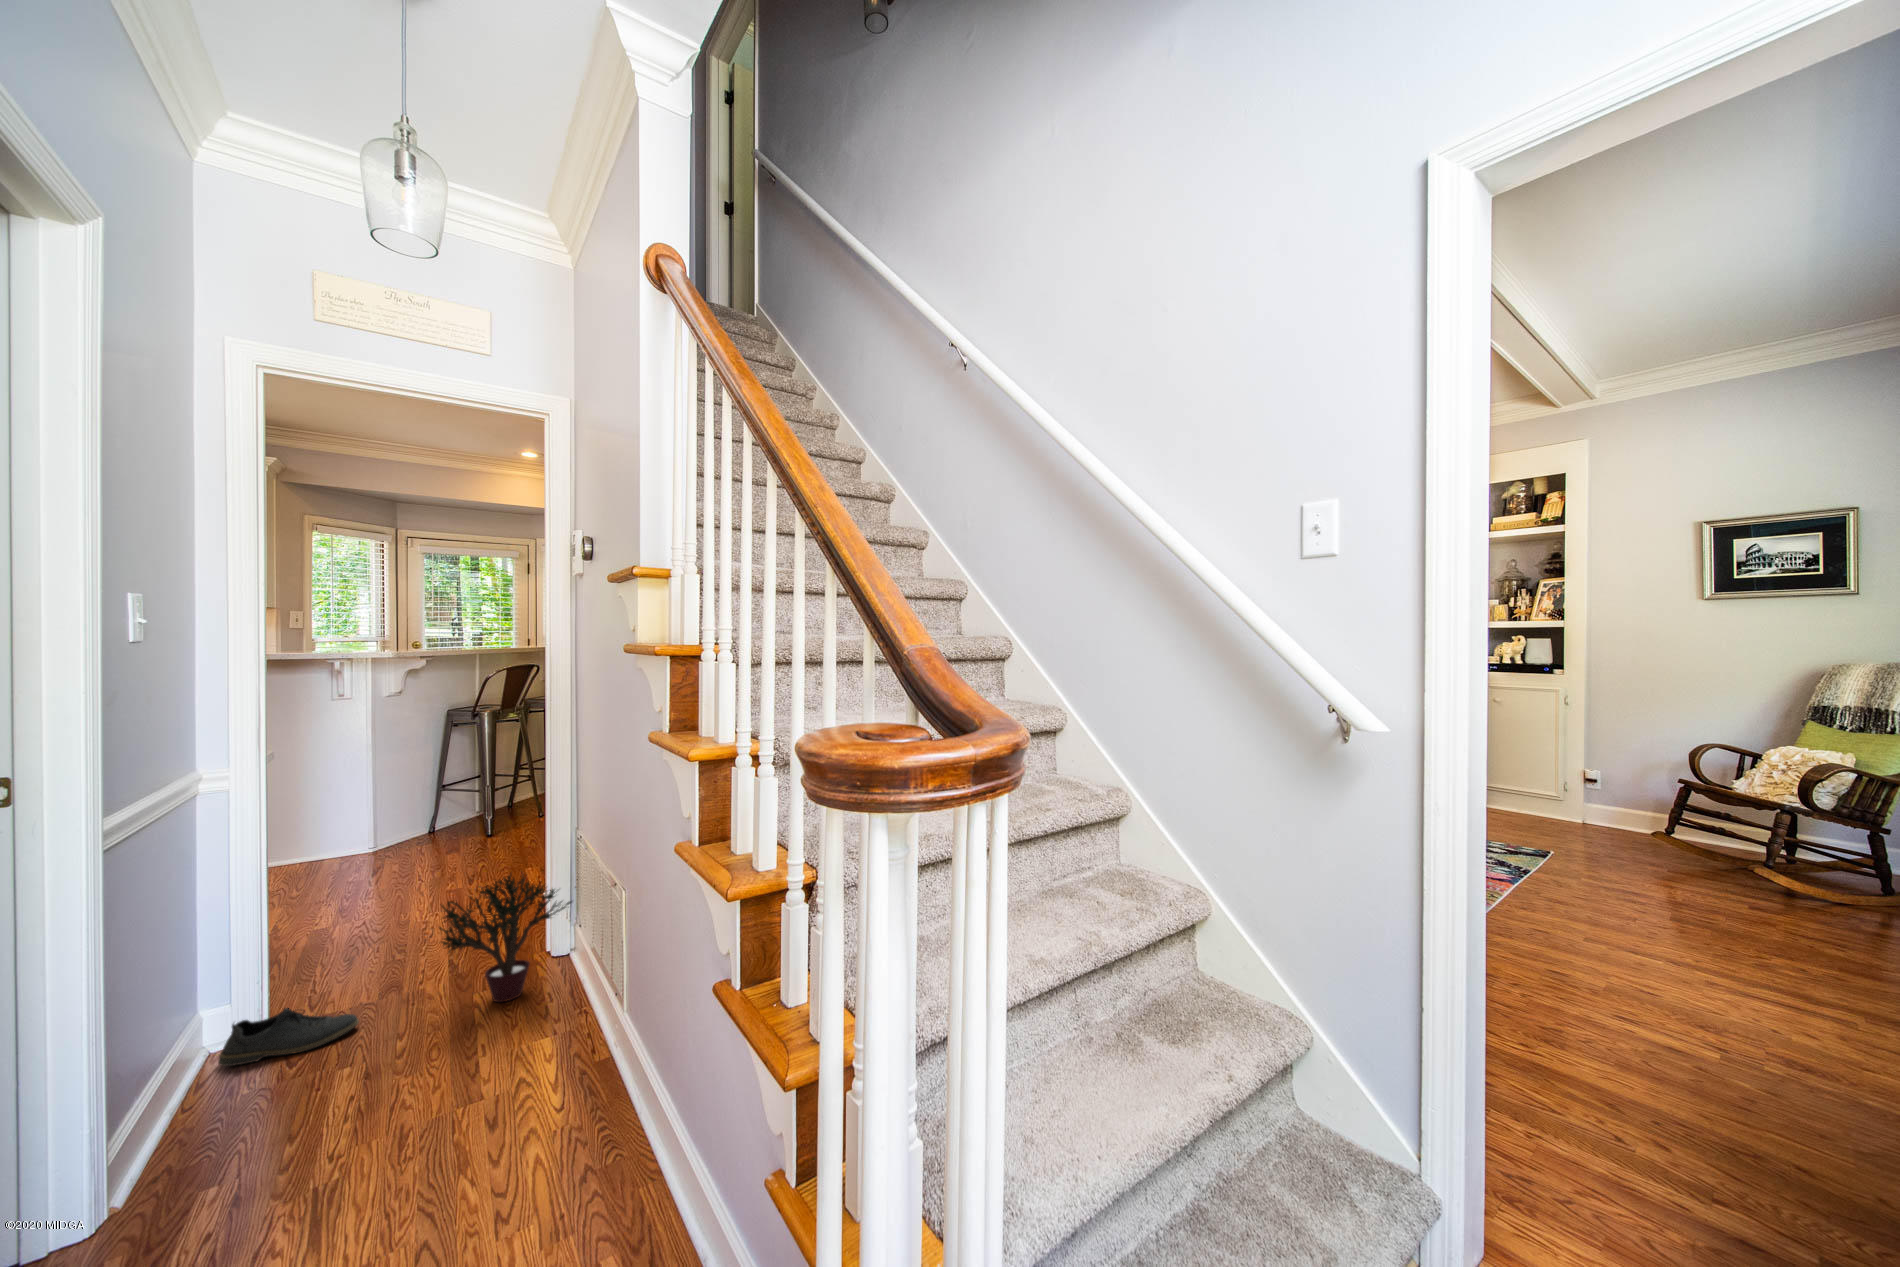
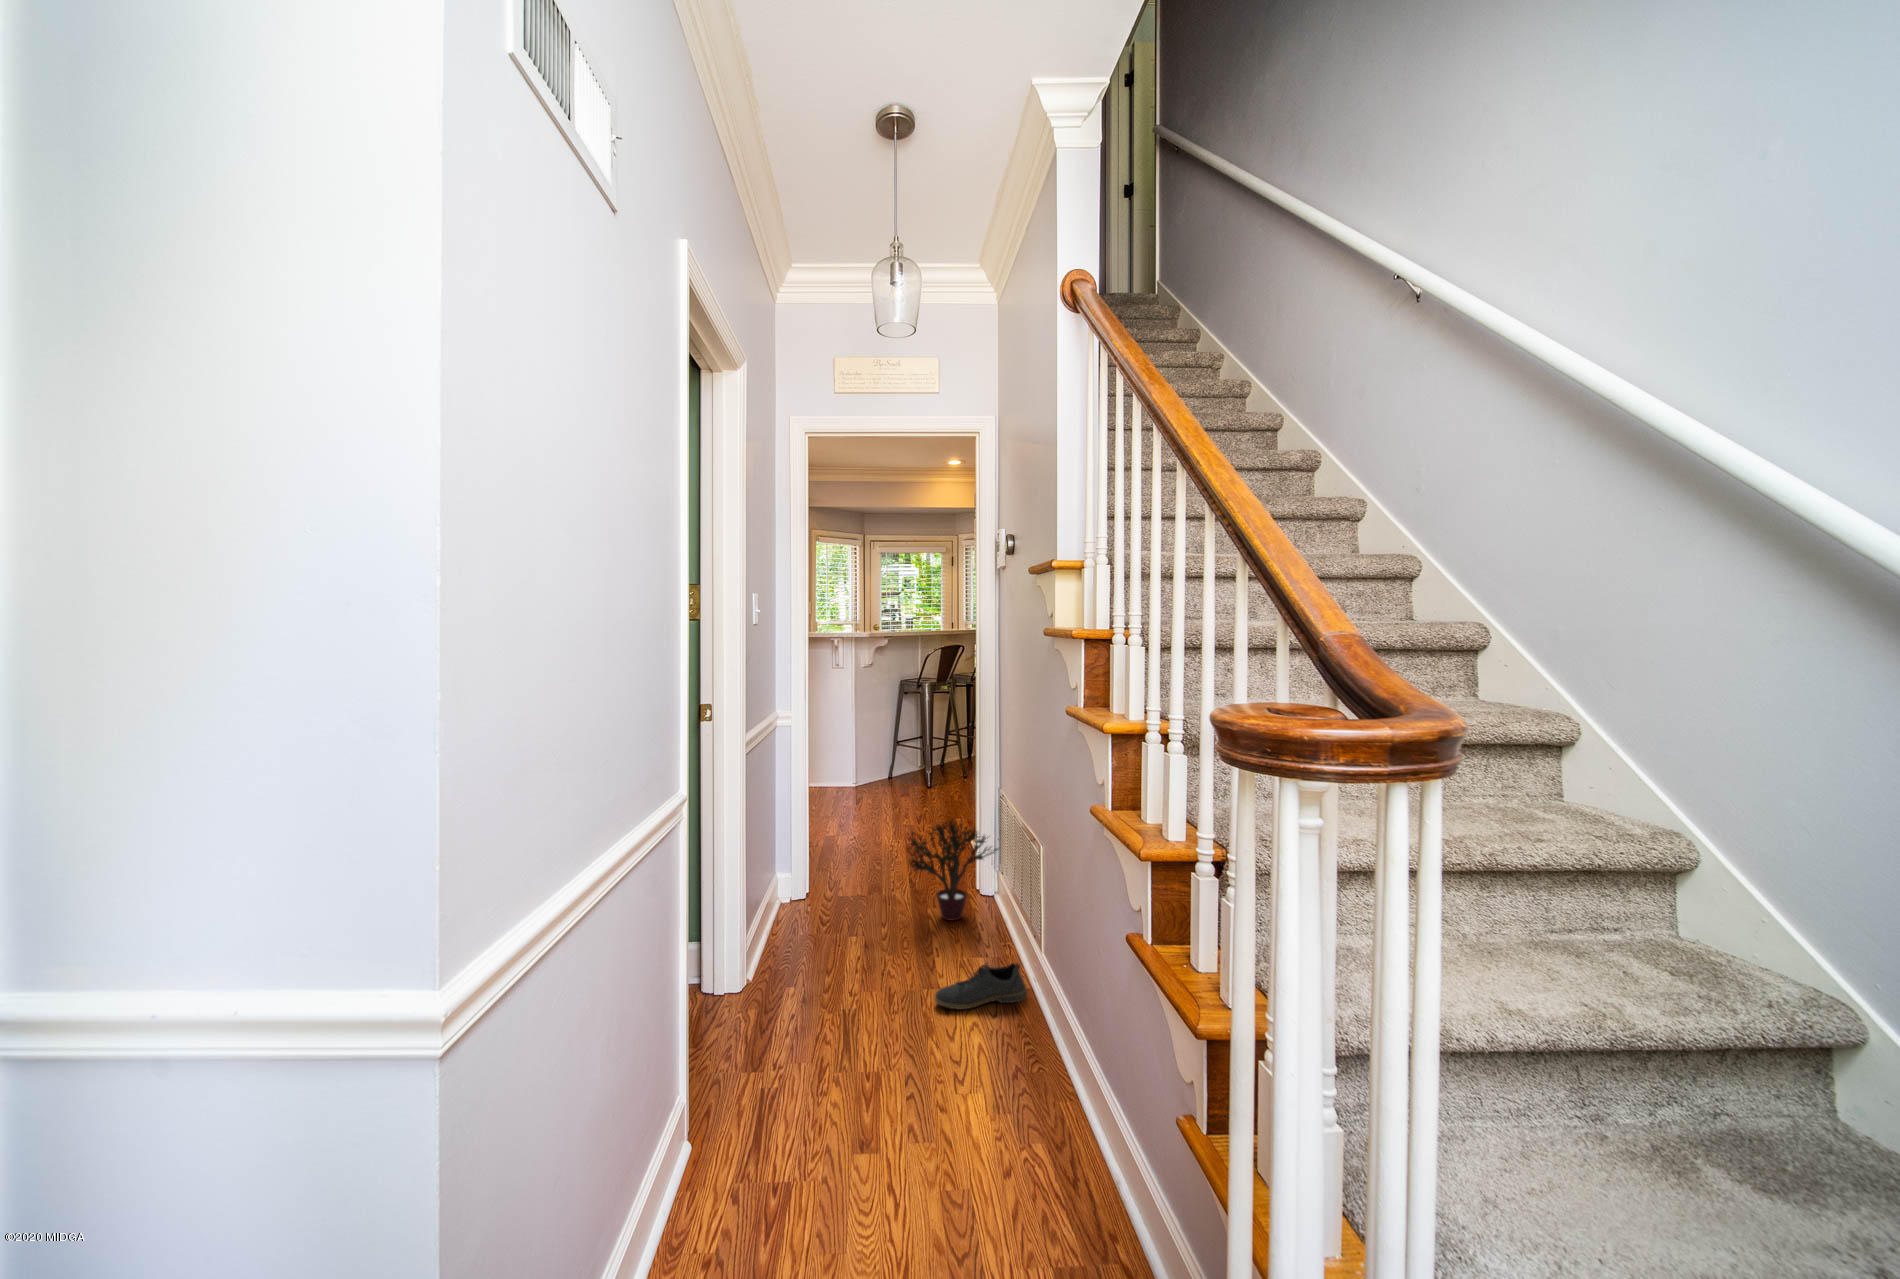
shoe: present [218,1008,359,1066] -> present [935,963,1027,1009]

